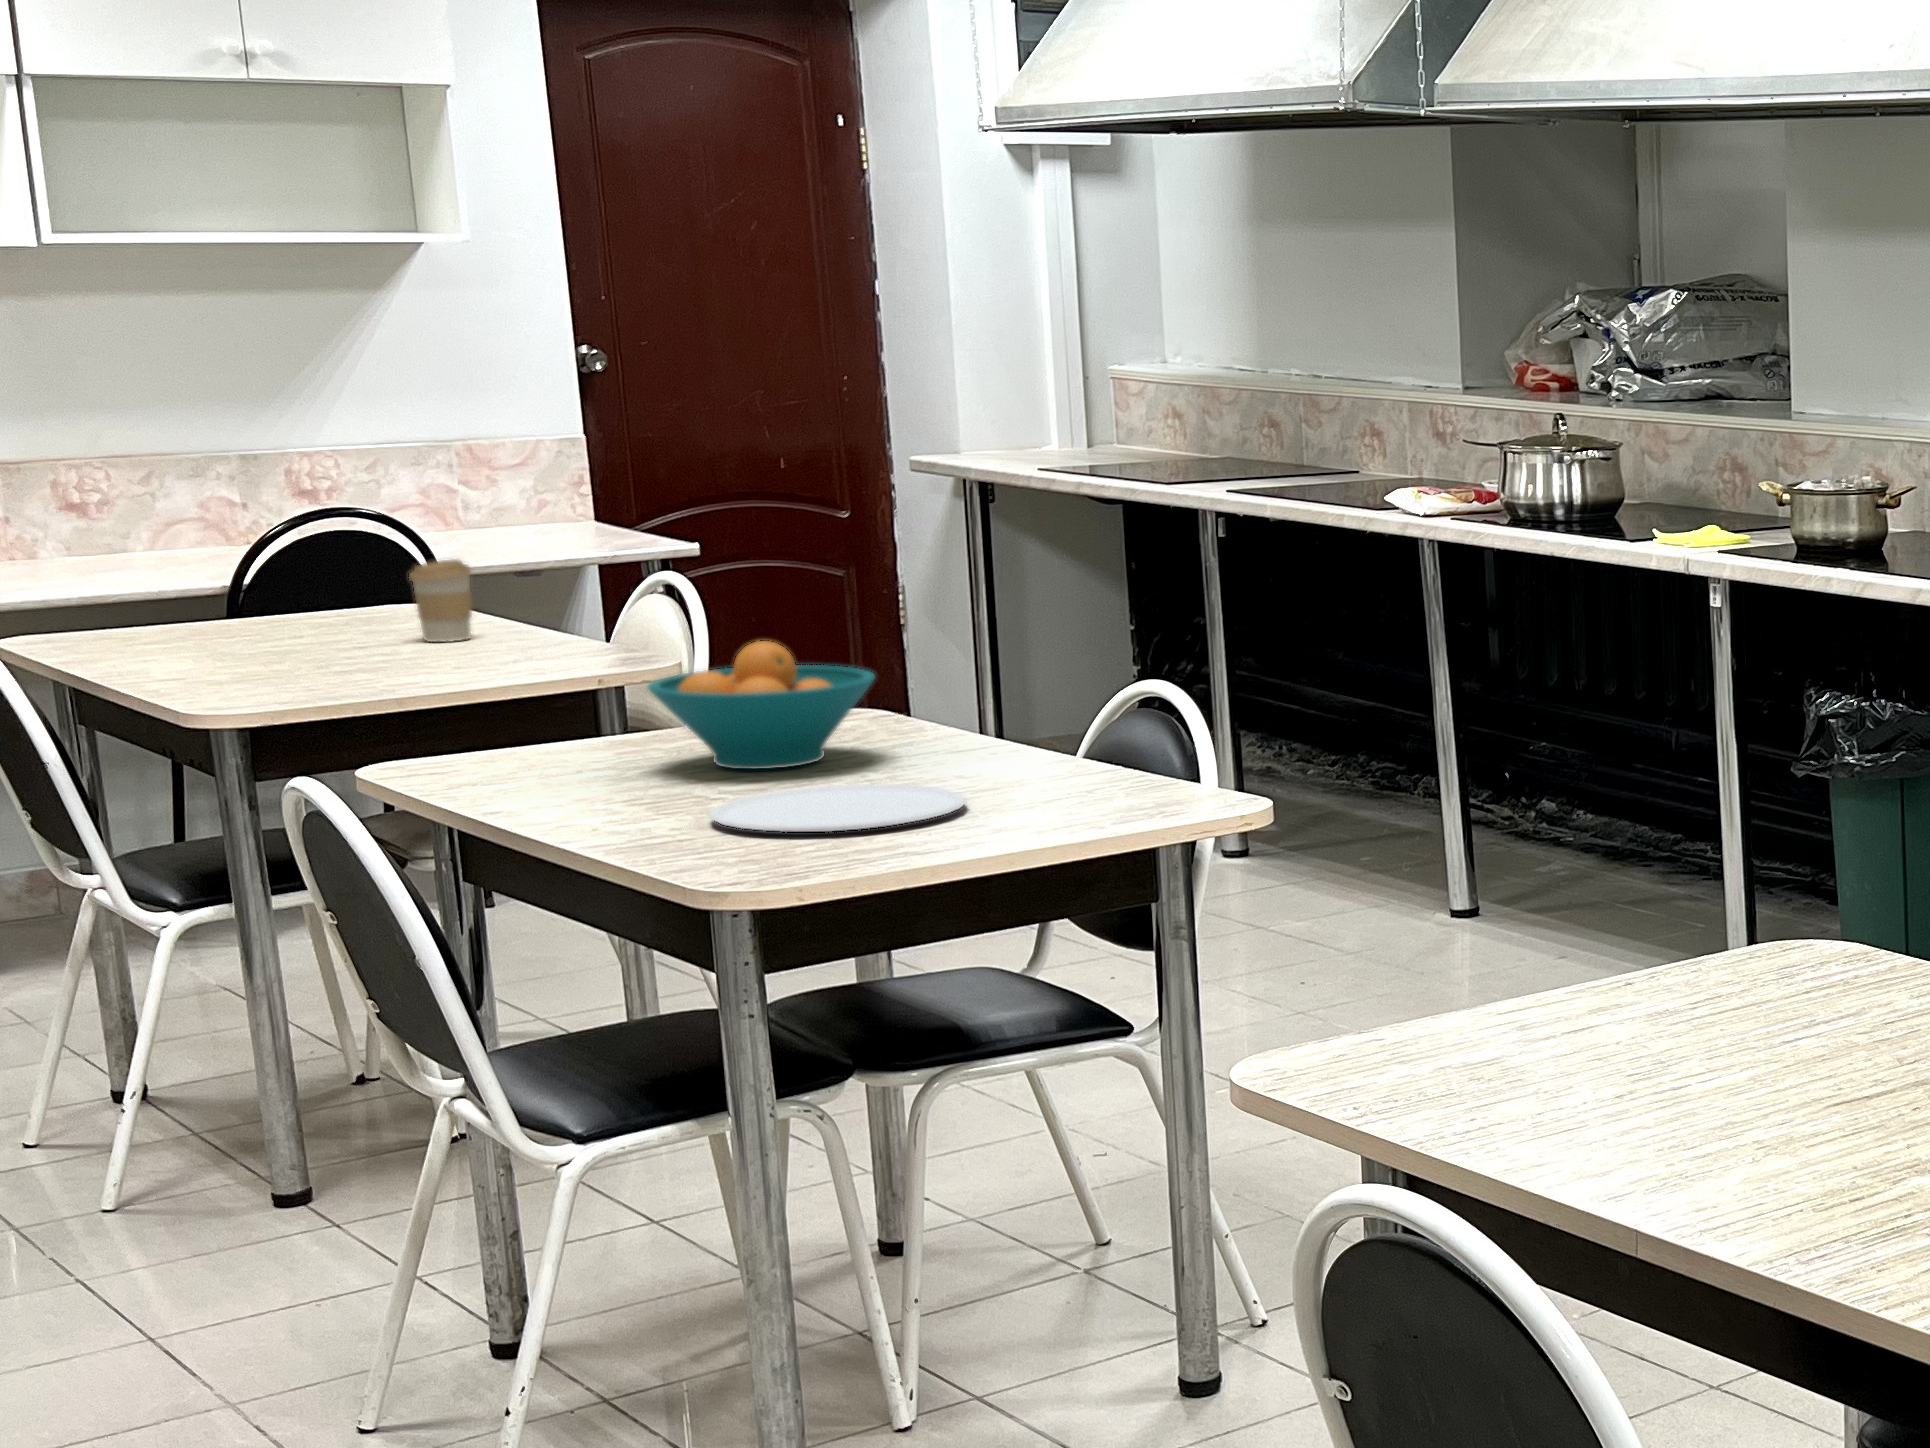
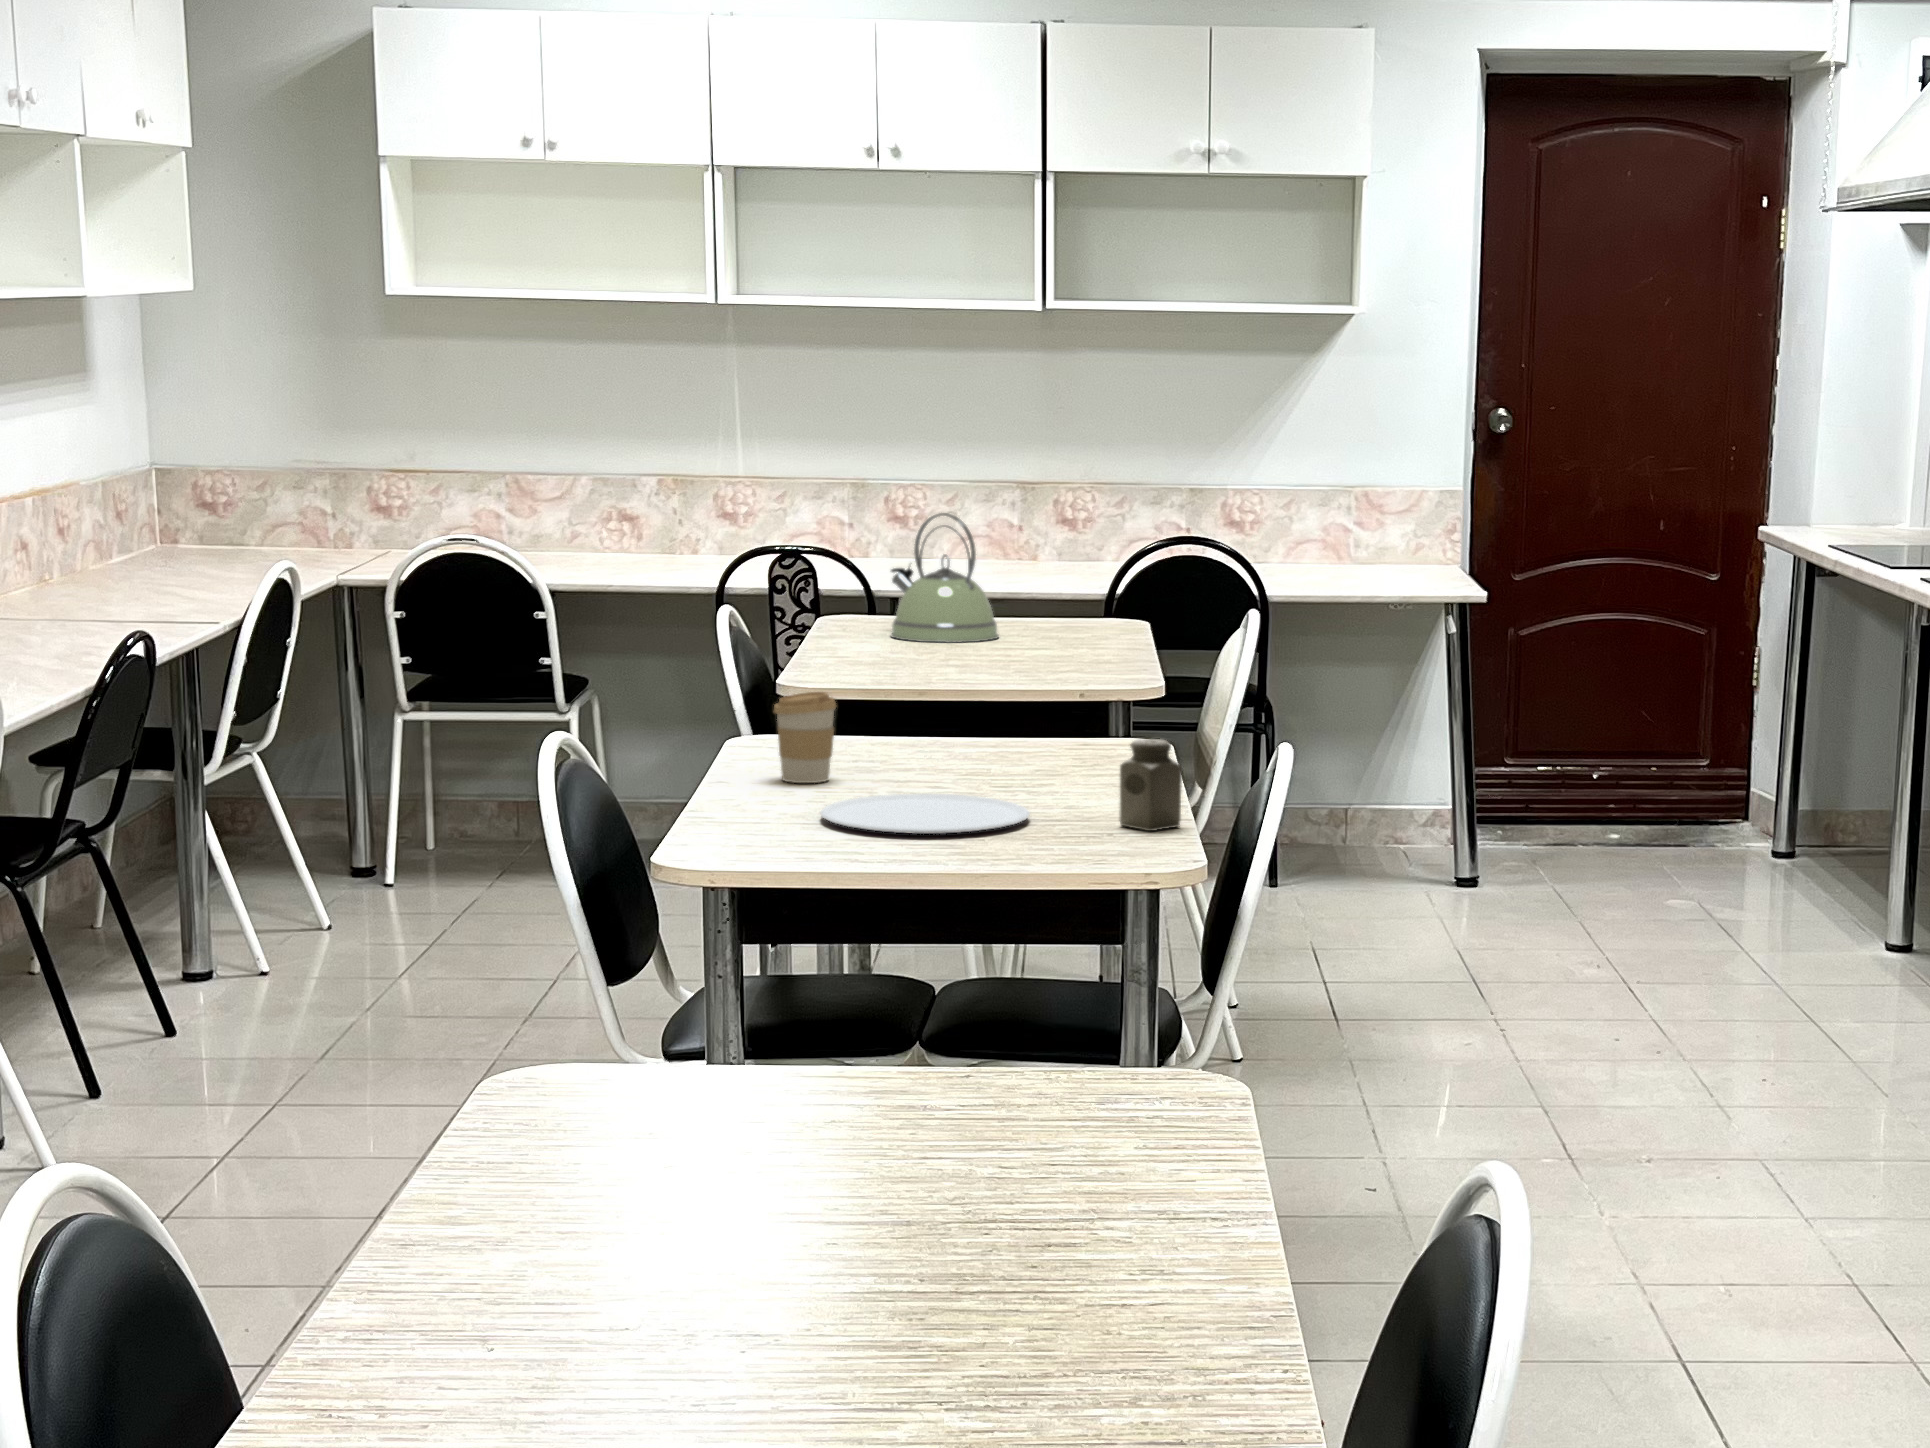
kettle: none [167,492,344,652] -> present [891,513,999,643]
coffee cup: present [409,559,472,642] -> present [774,692,836,783]
fruit bowl: present [648,641,875,769] -> none [911,666,1095,777]
salt shaker: none [1053,691,1120,790] -> present [1120,739,1182,831]

